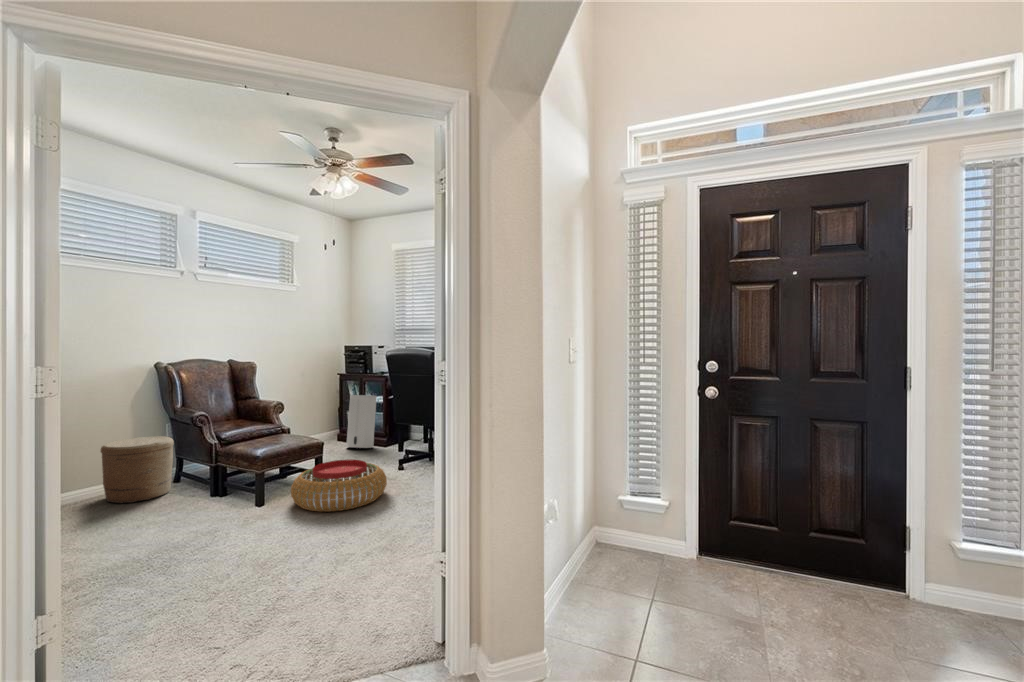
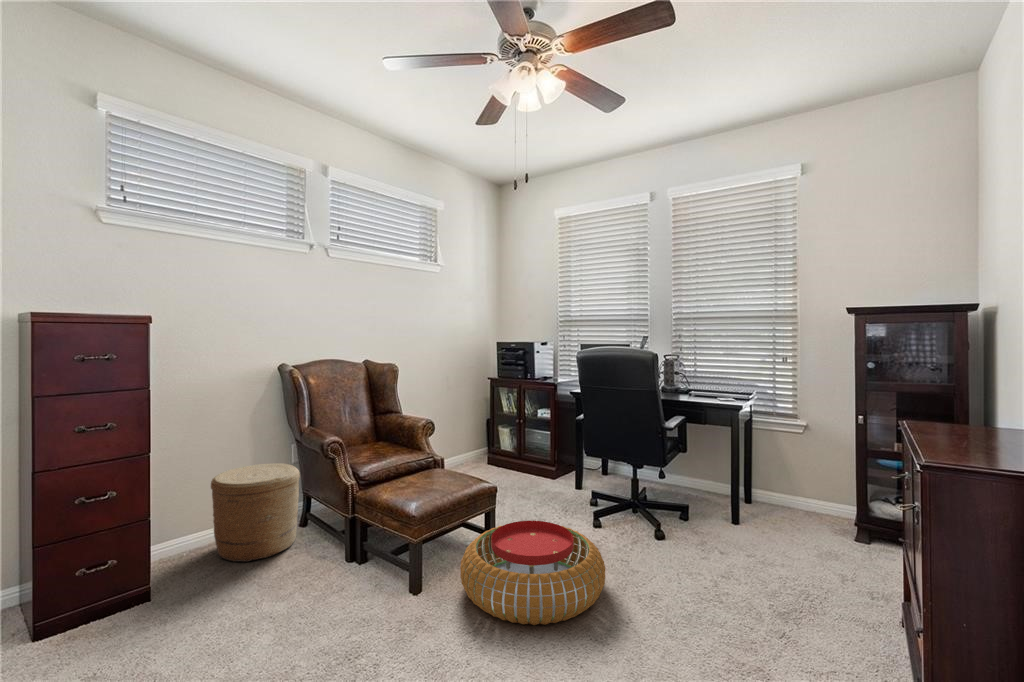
air purifier: present [346,395,377,448] -> none [503,407,542,480]

